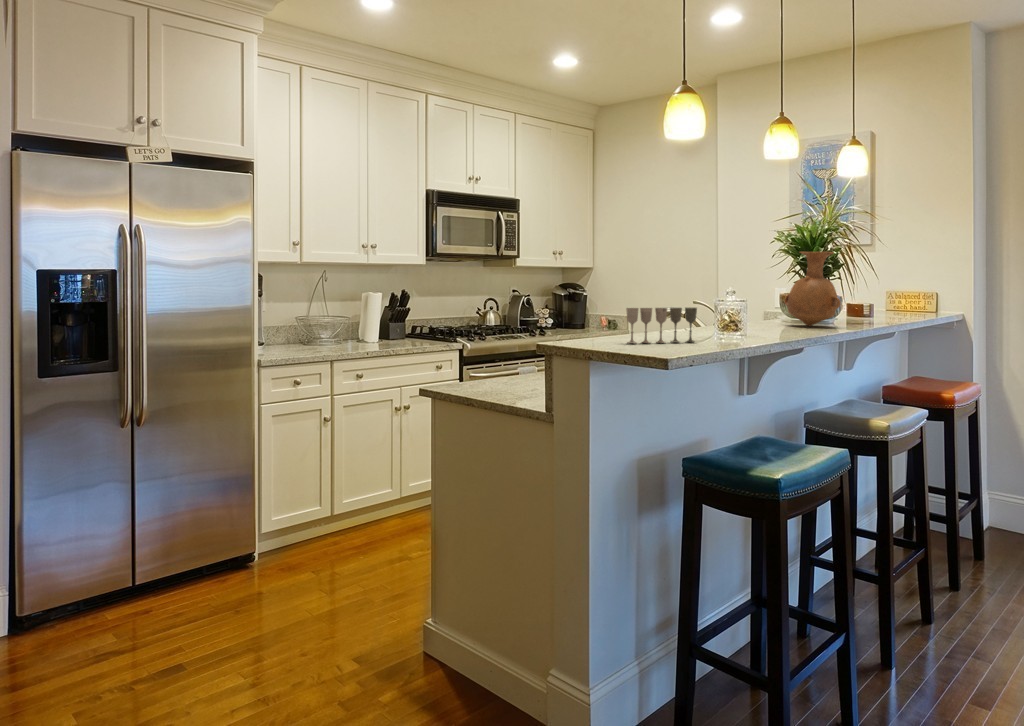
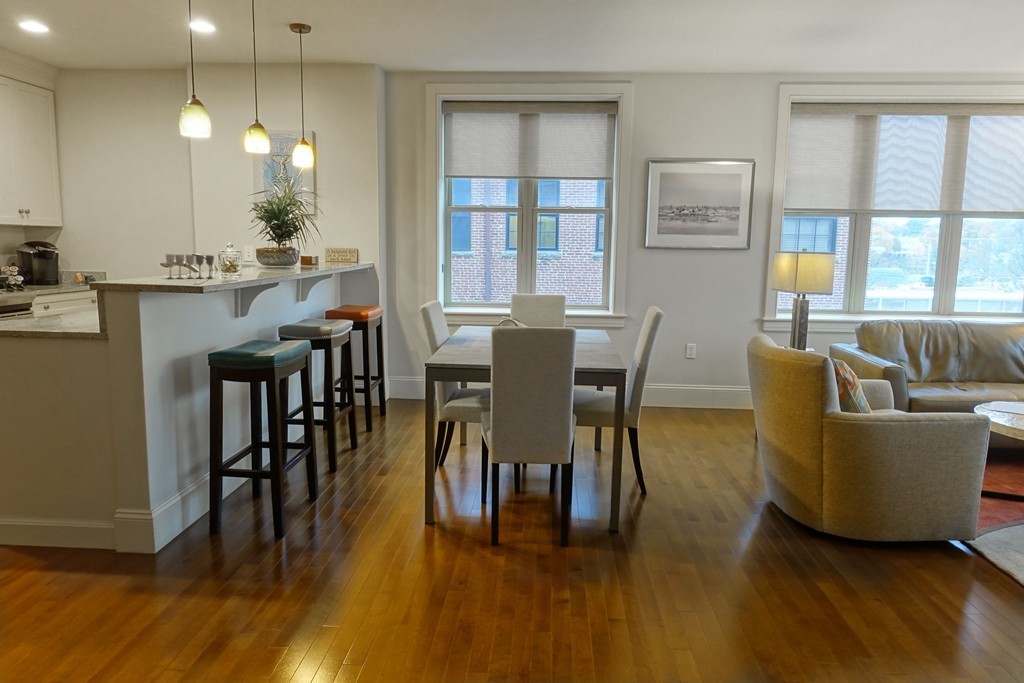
vase: present [785,252,841,326] -> none [263,220,300,269]

